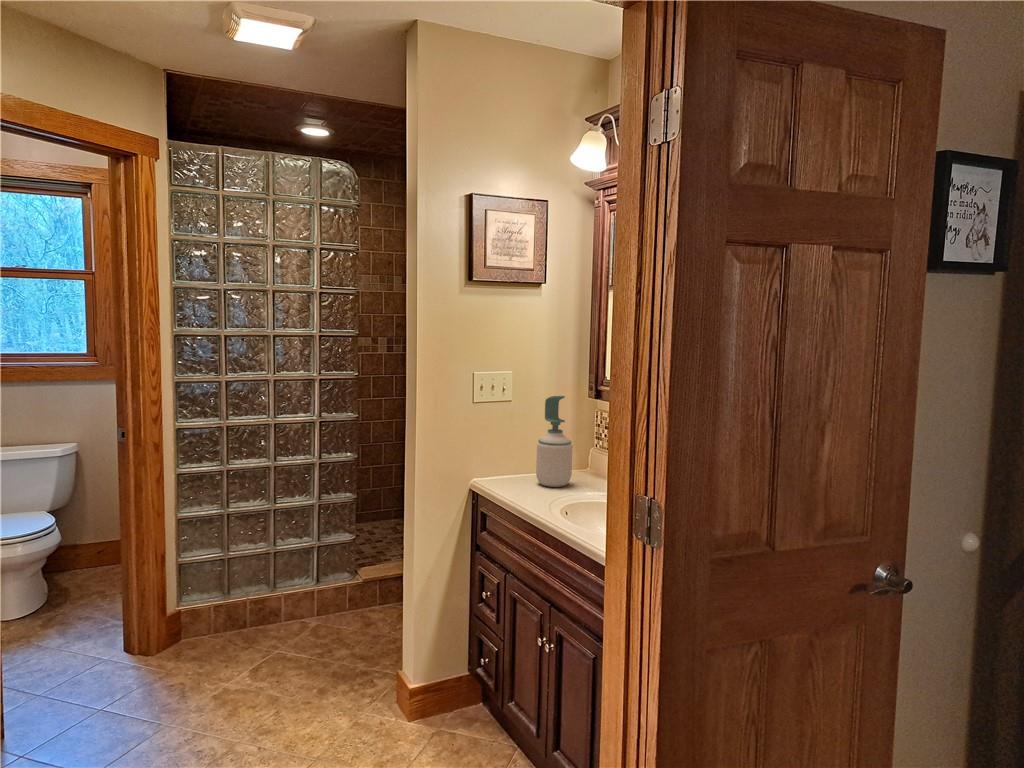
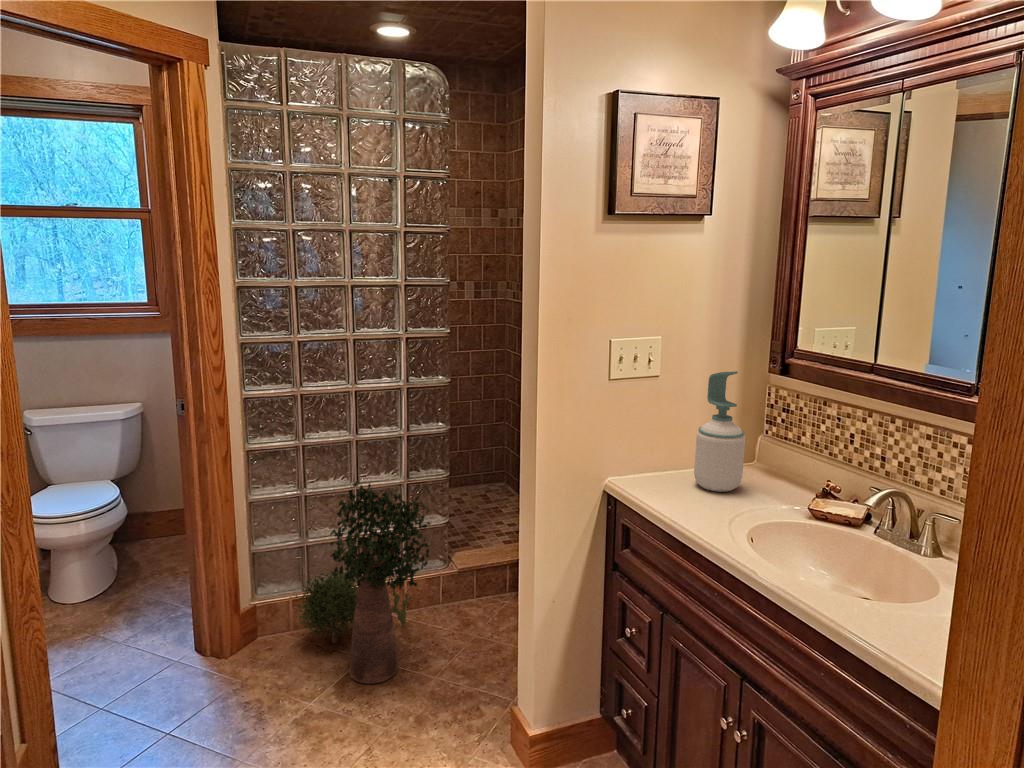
potted plant: none [217,497,336,671] -> present [296,480,431,684]

